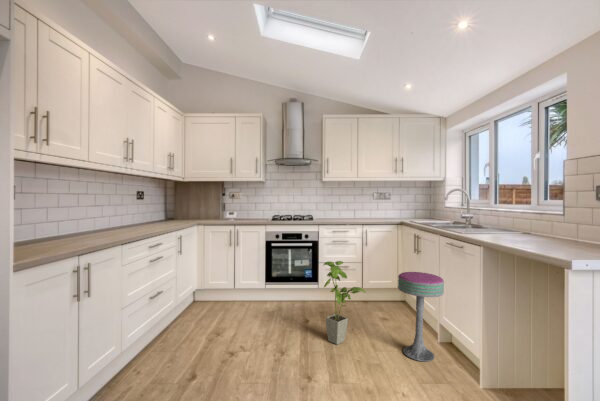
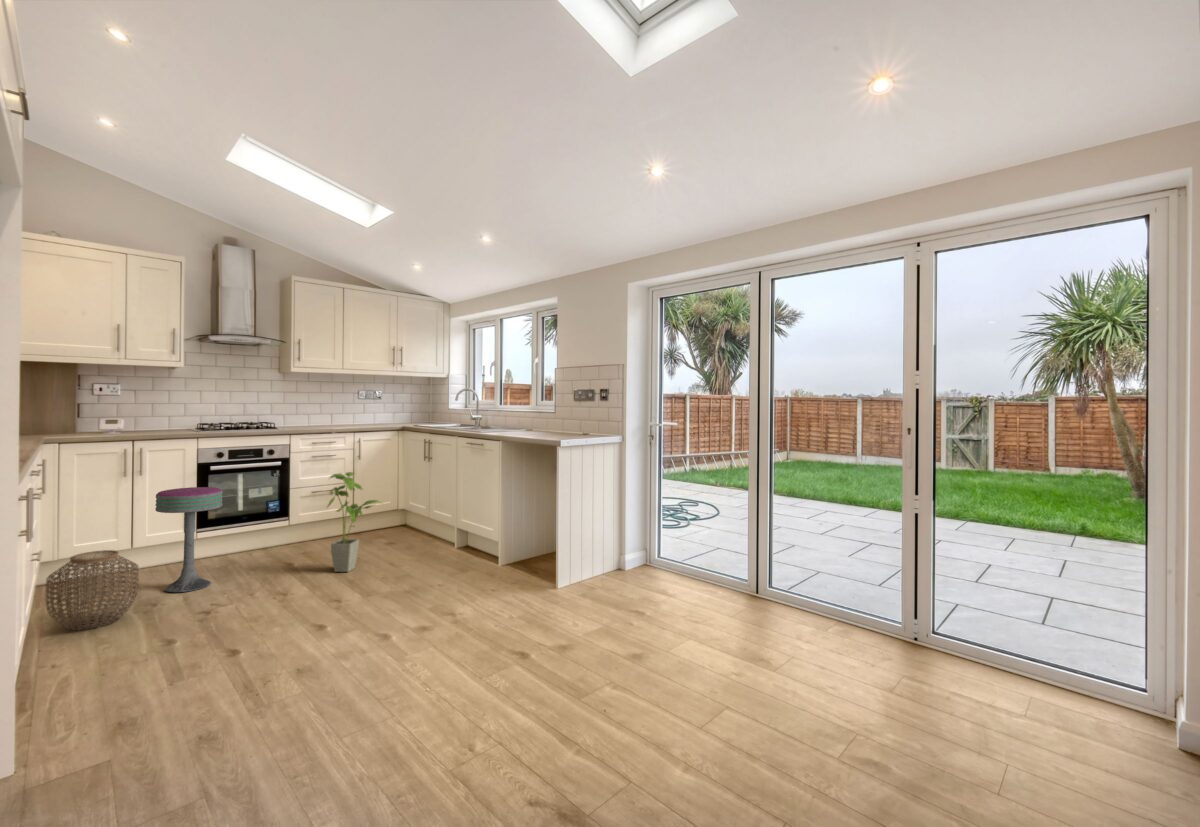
bar stool: present [398,272,444,361] -> present [155,487,223,592]
woven basket: none [165,295,209,346] -> present [45,550,138,630]

